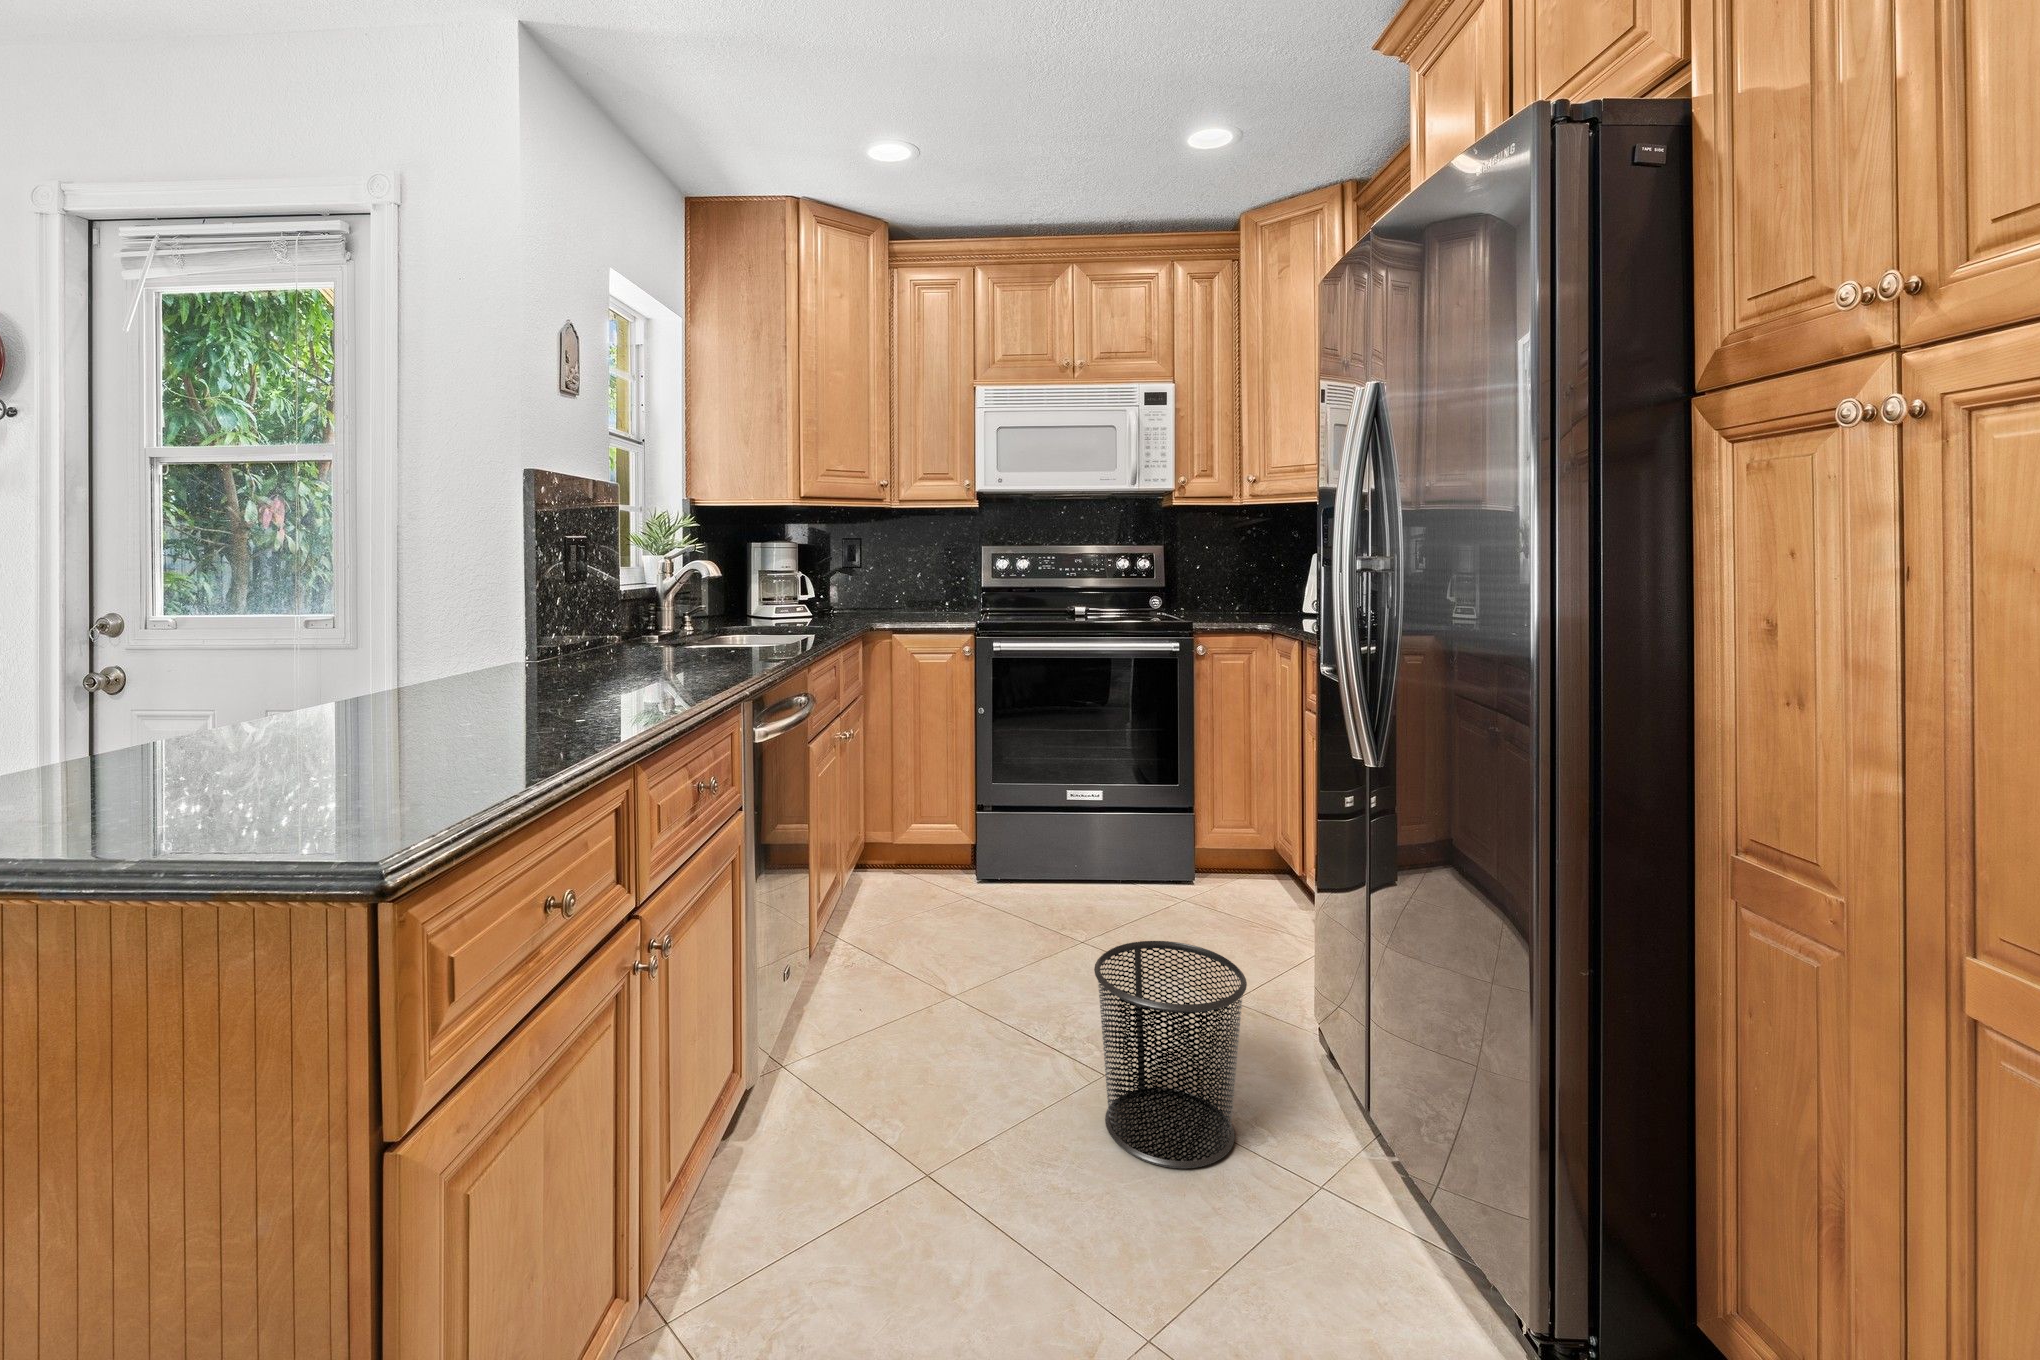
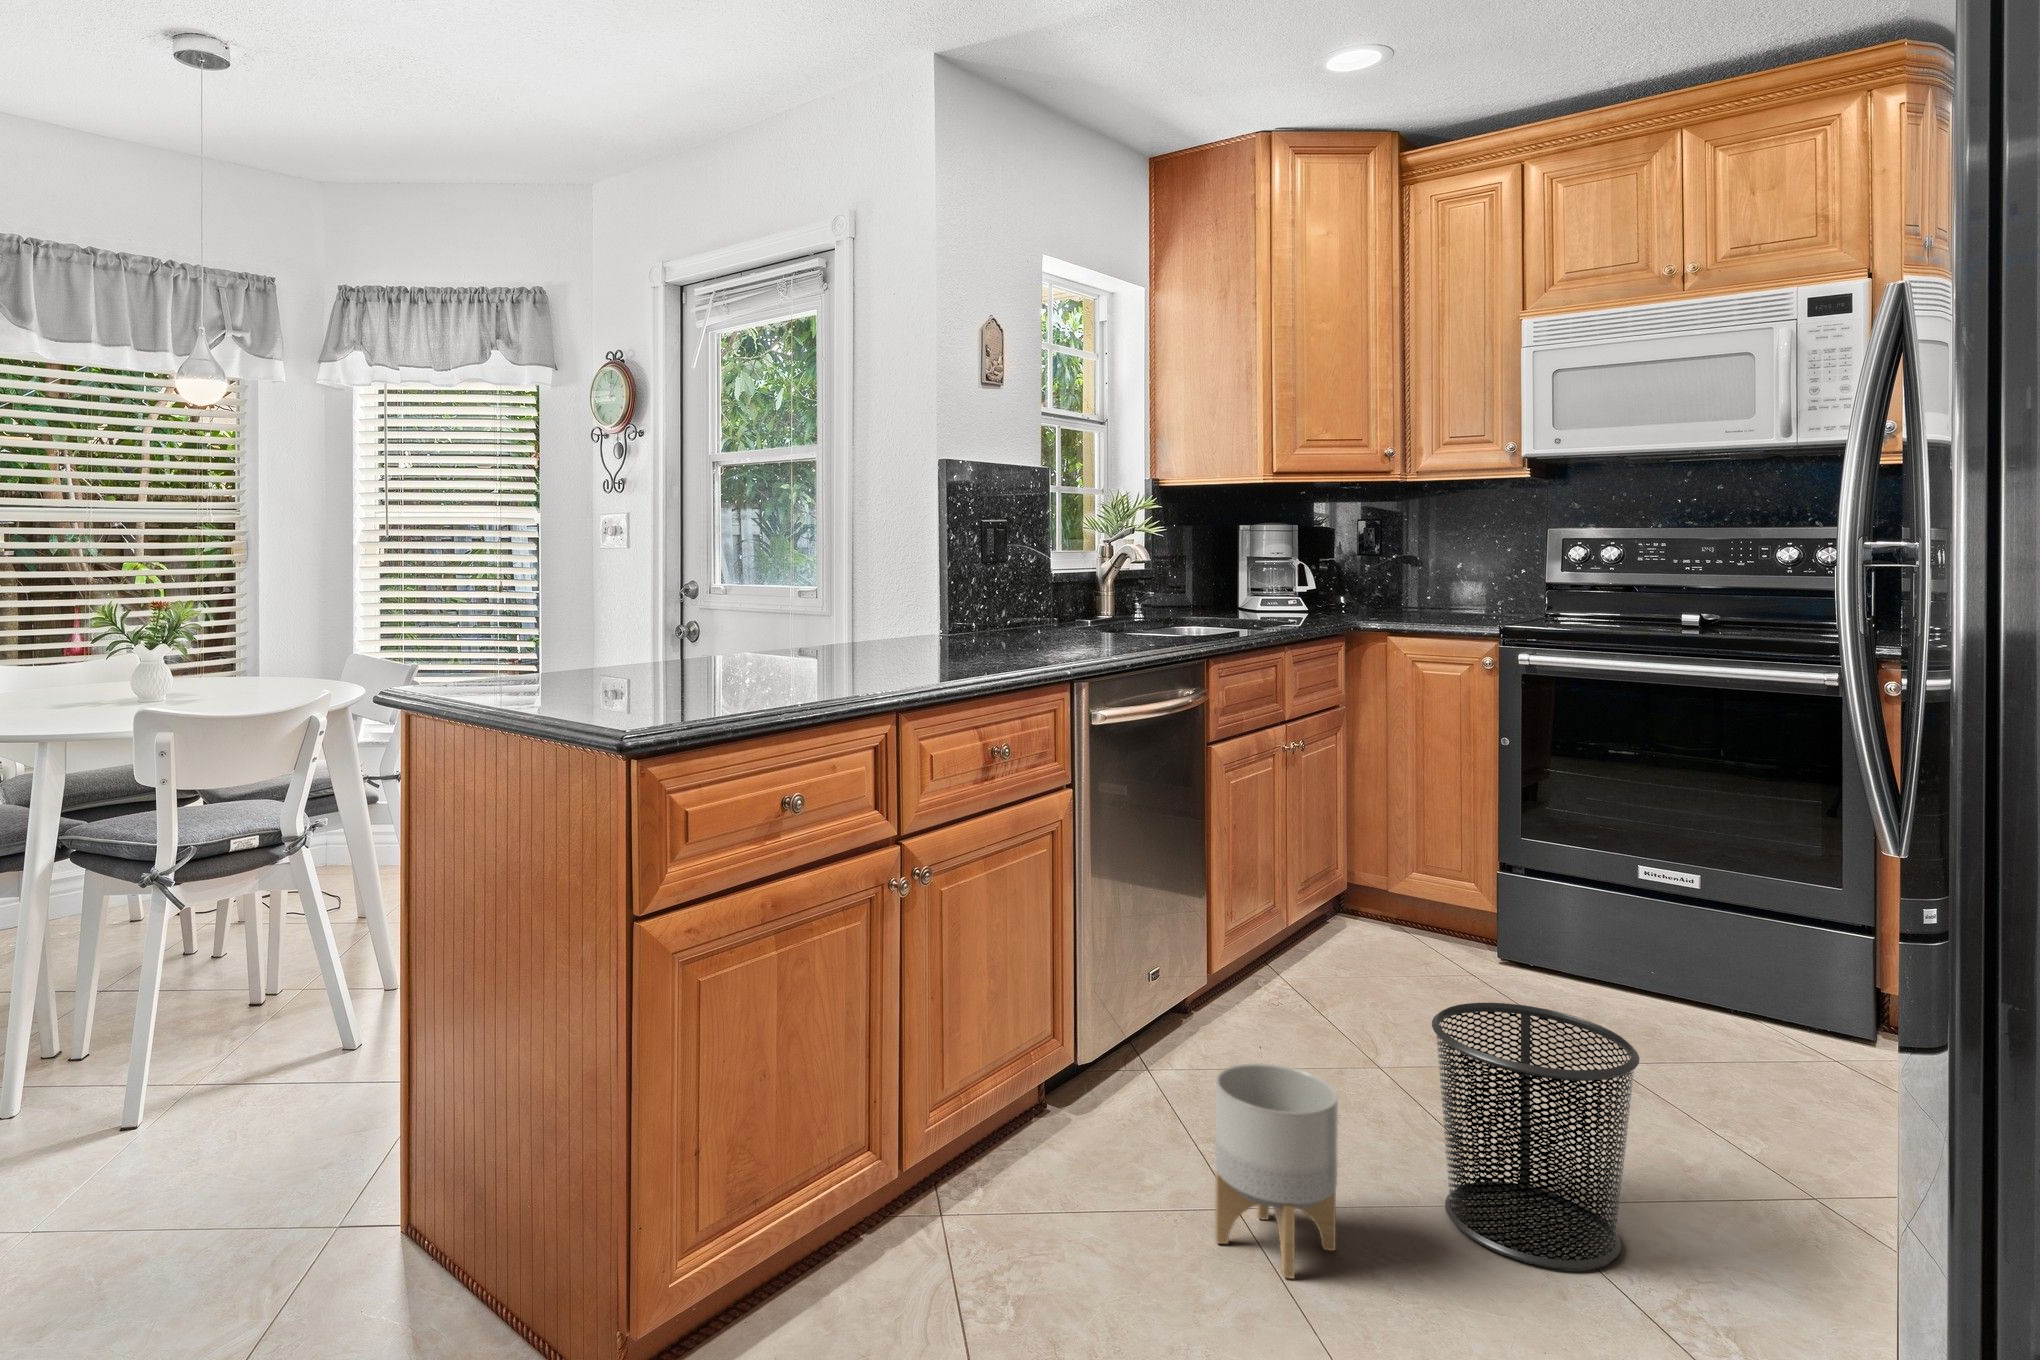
planter: none [975,1068,1087,1290] -> present [1215,1063,1338,1278]

